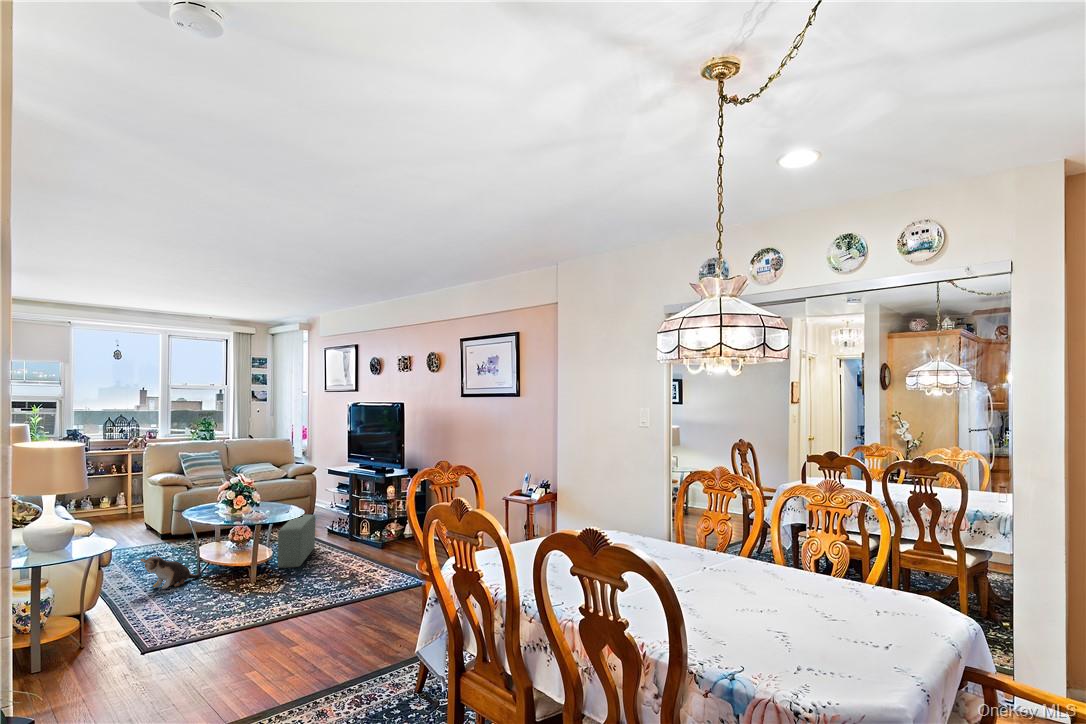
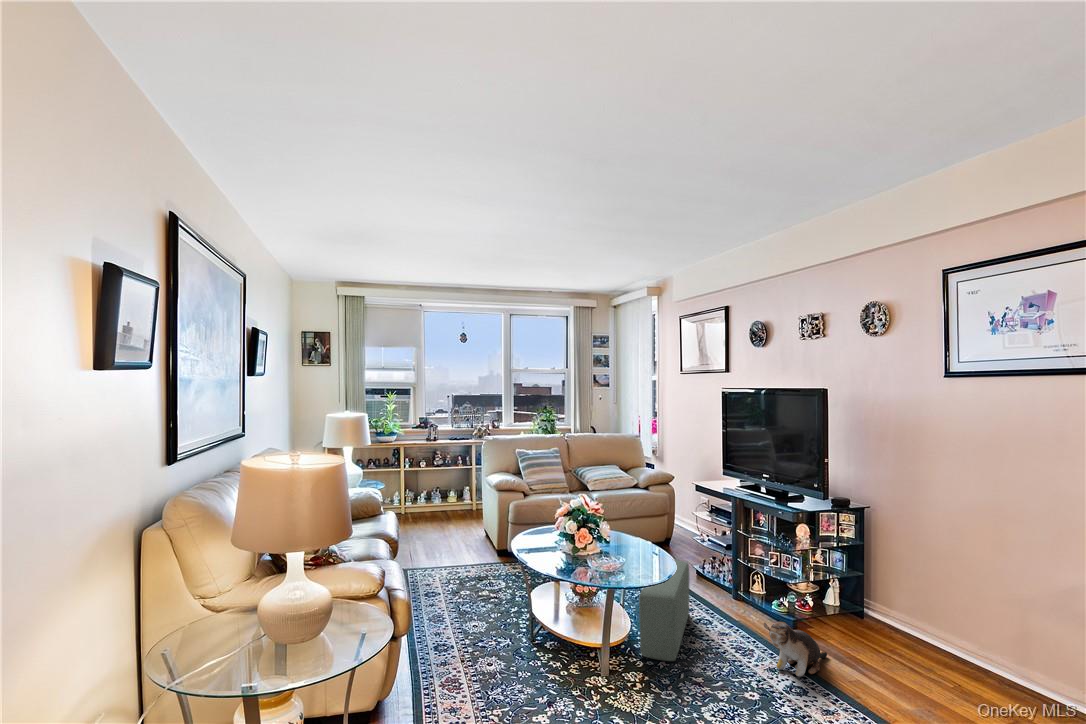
plush toy: present [141,556,200,589] -> present [764,622,827,677]

